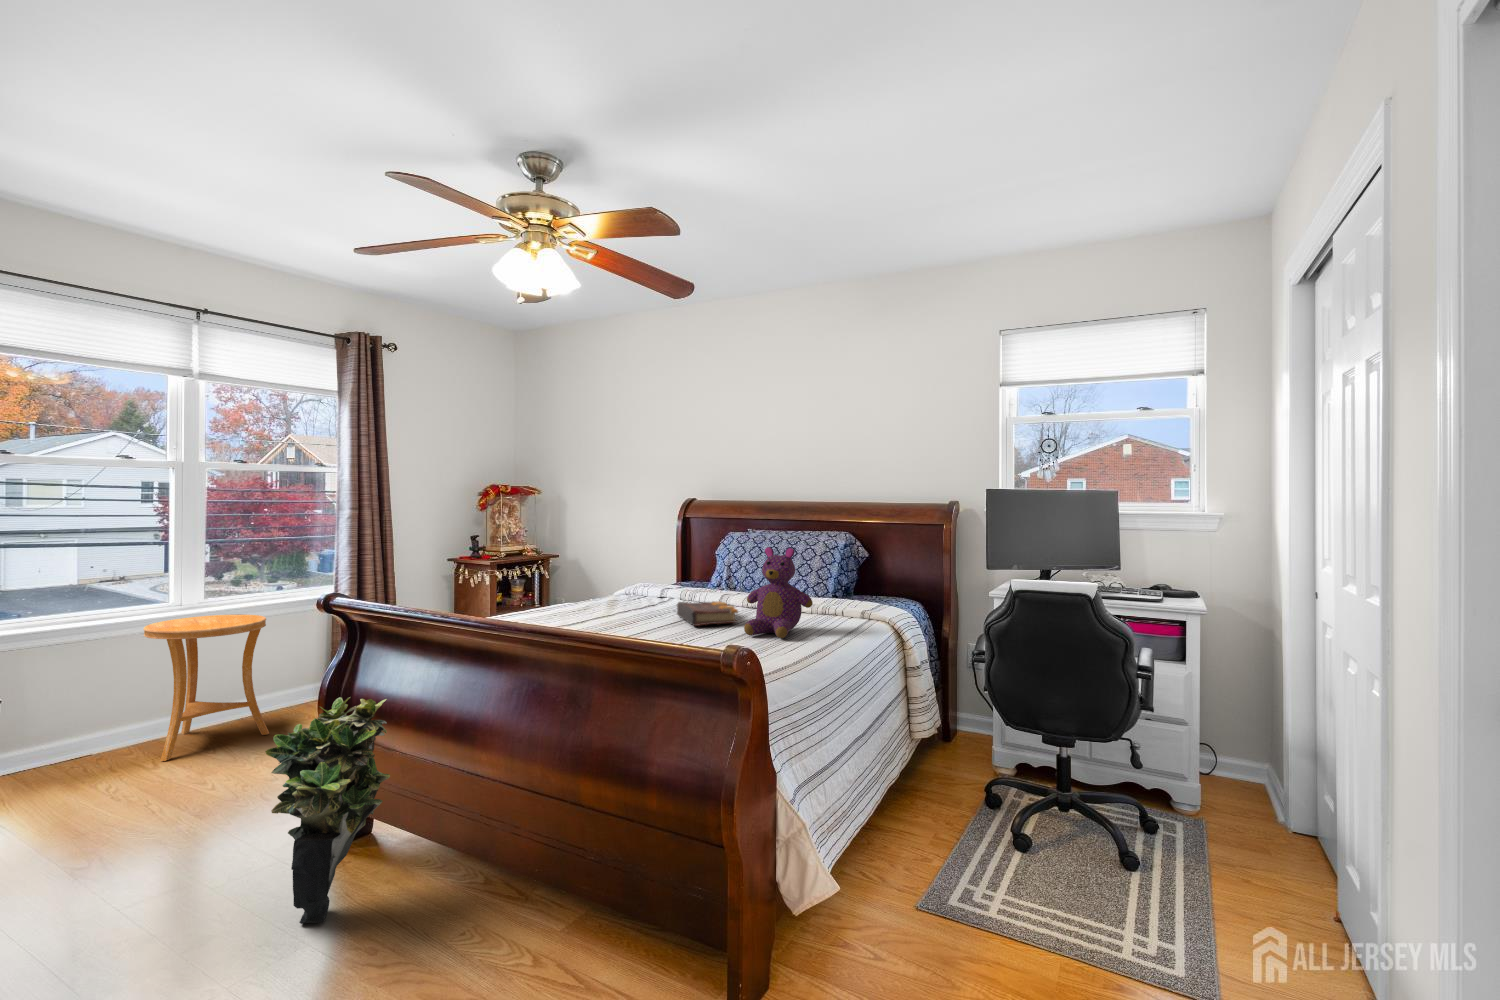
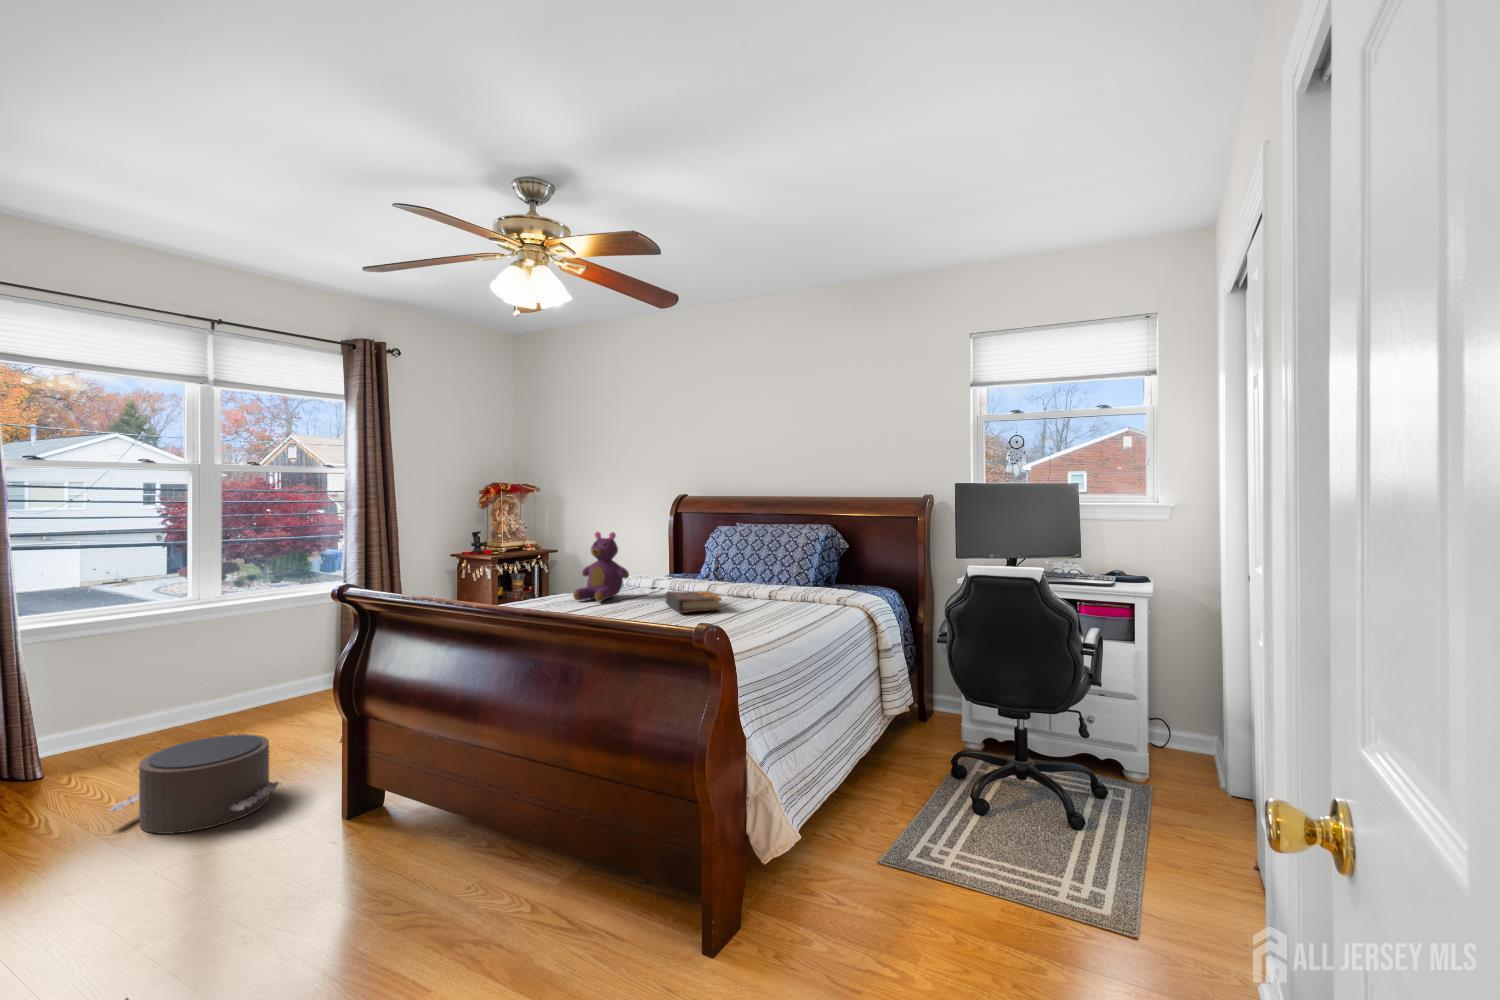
teddy bear: present [744,547,813,638] -> present [573,532,629,602]
side table: present [144,614,269,761] -> none [166,608,284,744]
potted plant: present [265,698,390,924] -> none [290,679,402,880]
pouf: none [66,754,261,866] -> present [109,734,279,834]

